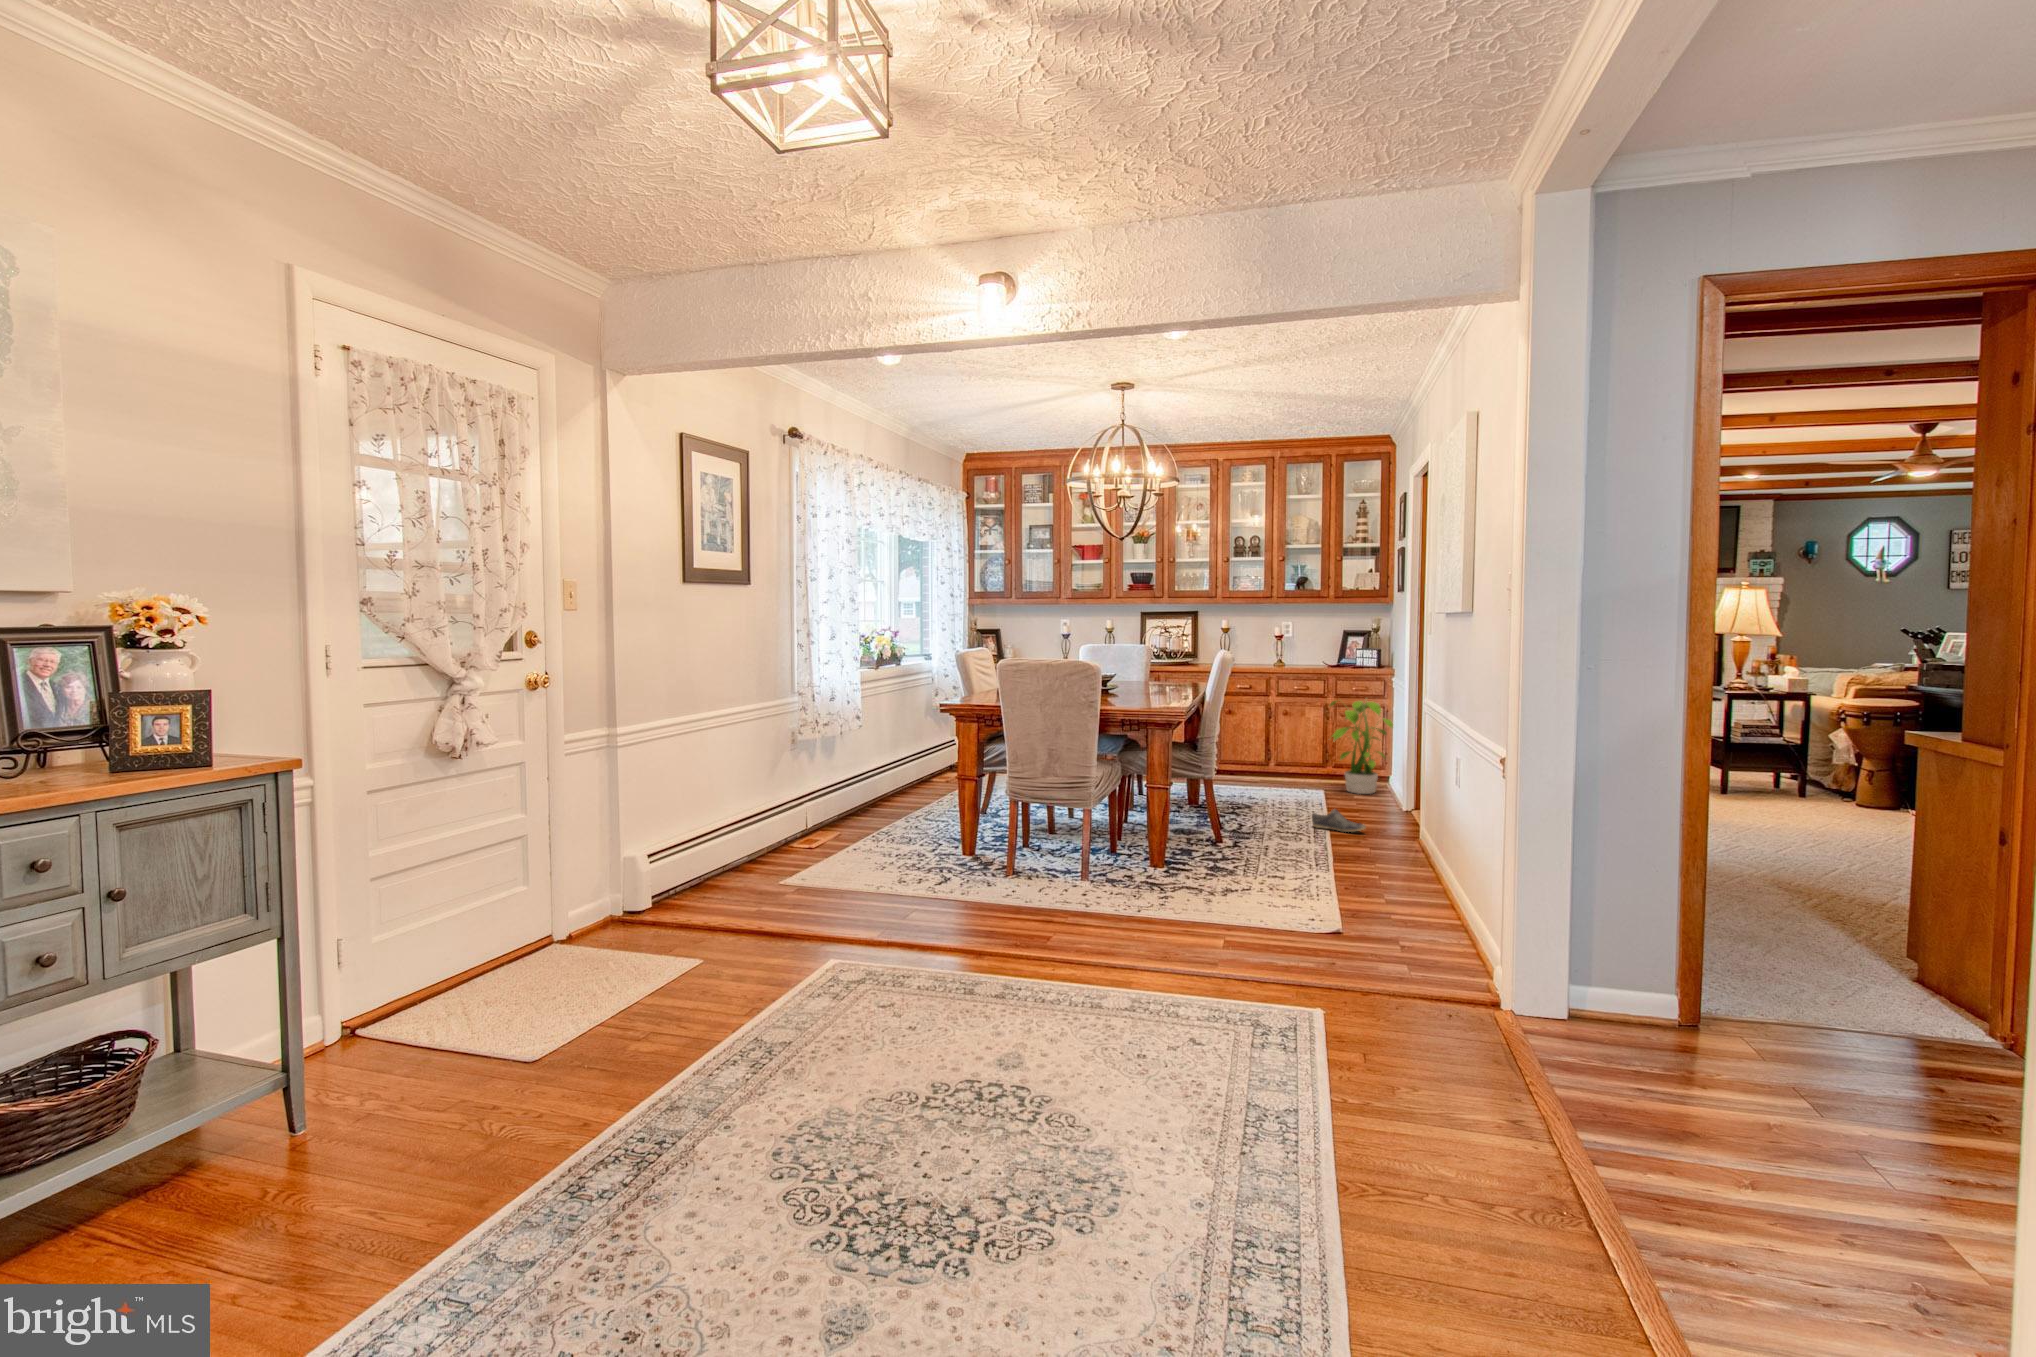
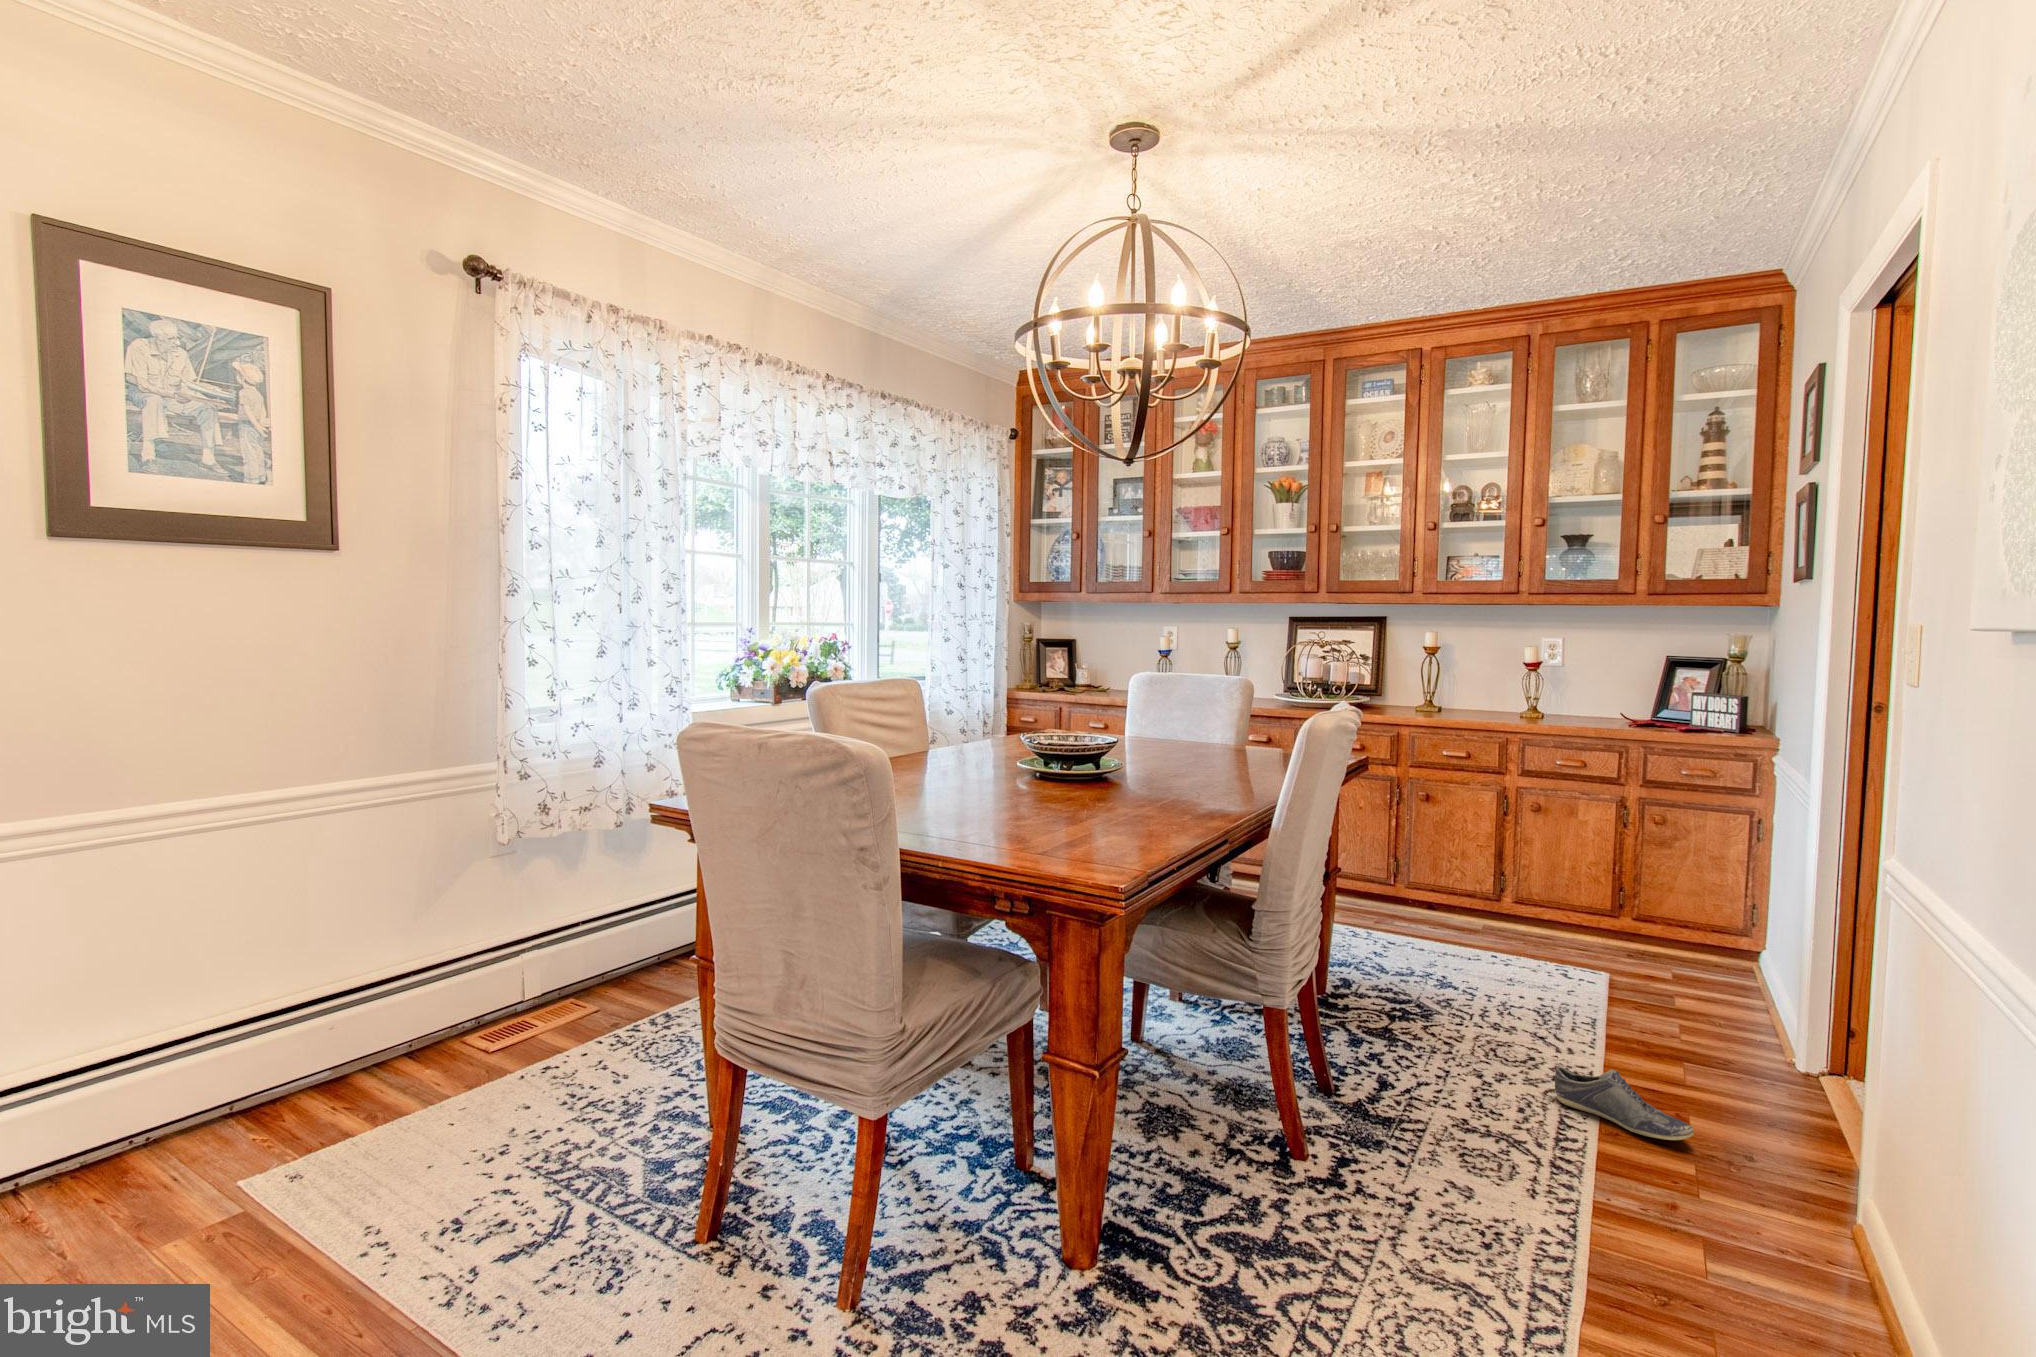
potted plant: present [1330,701,1393,794] -> none [1621,792,1774,994]

